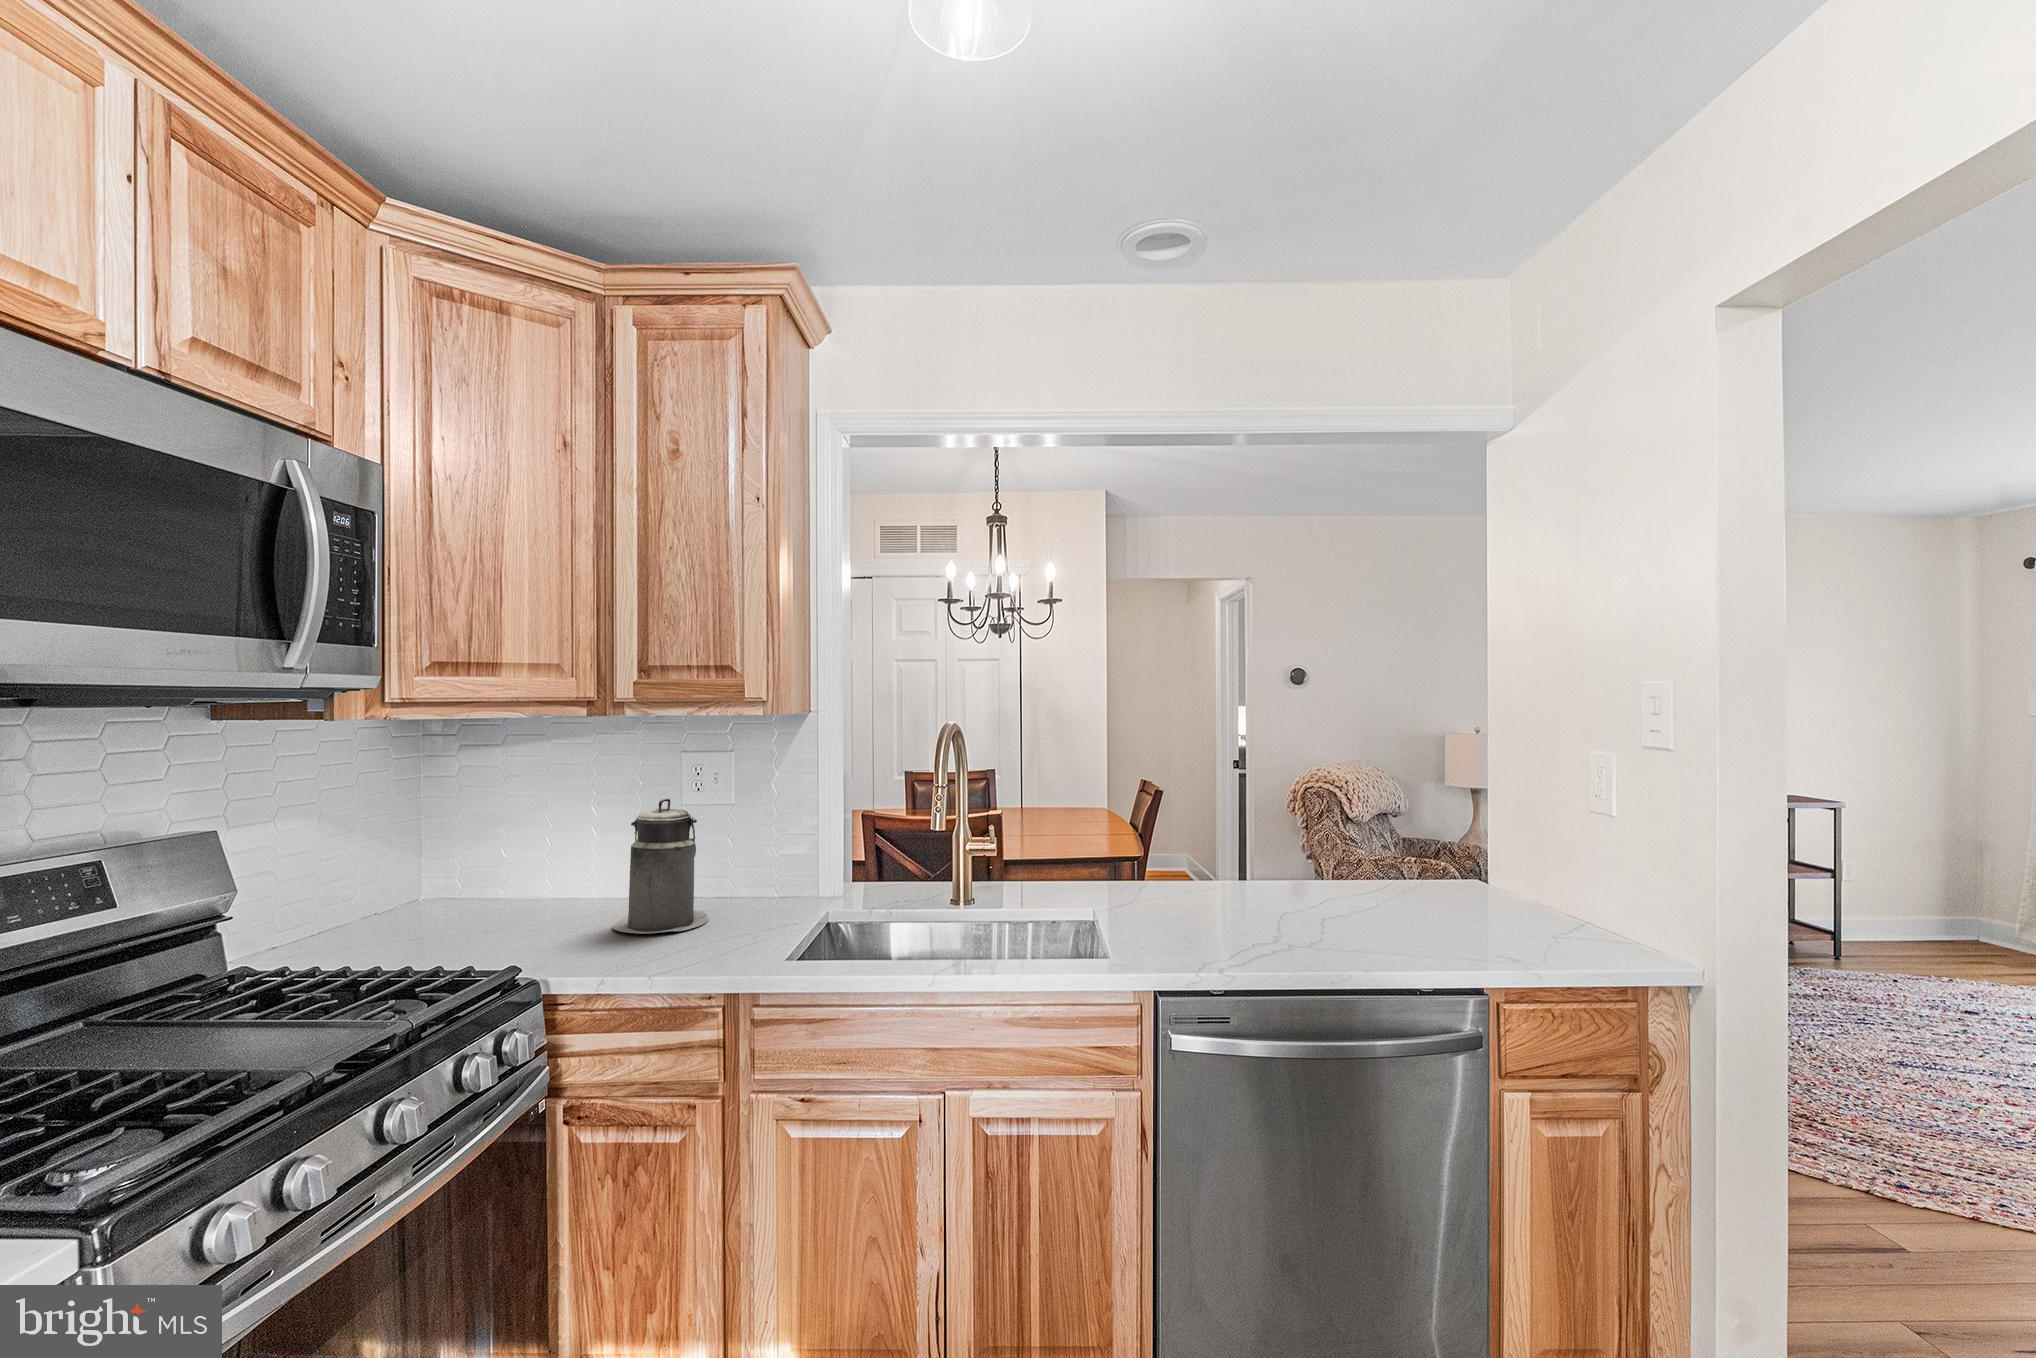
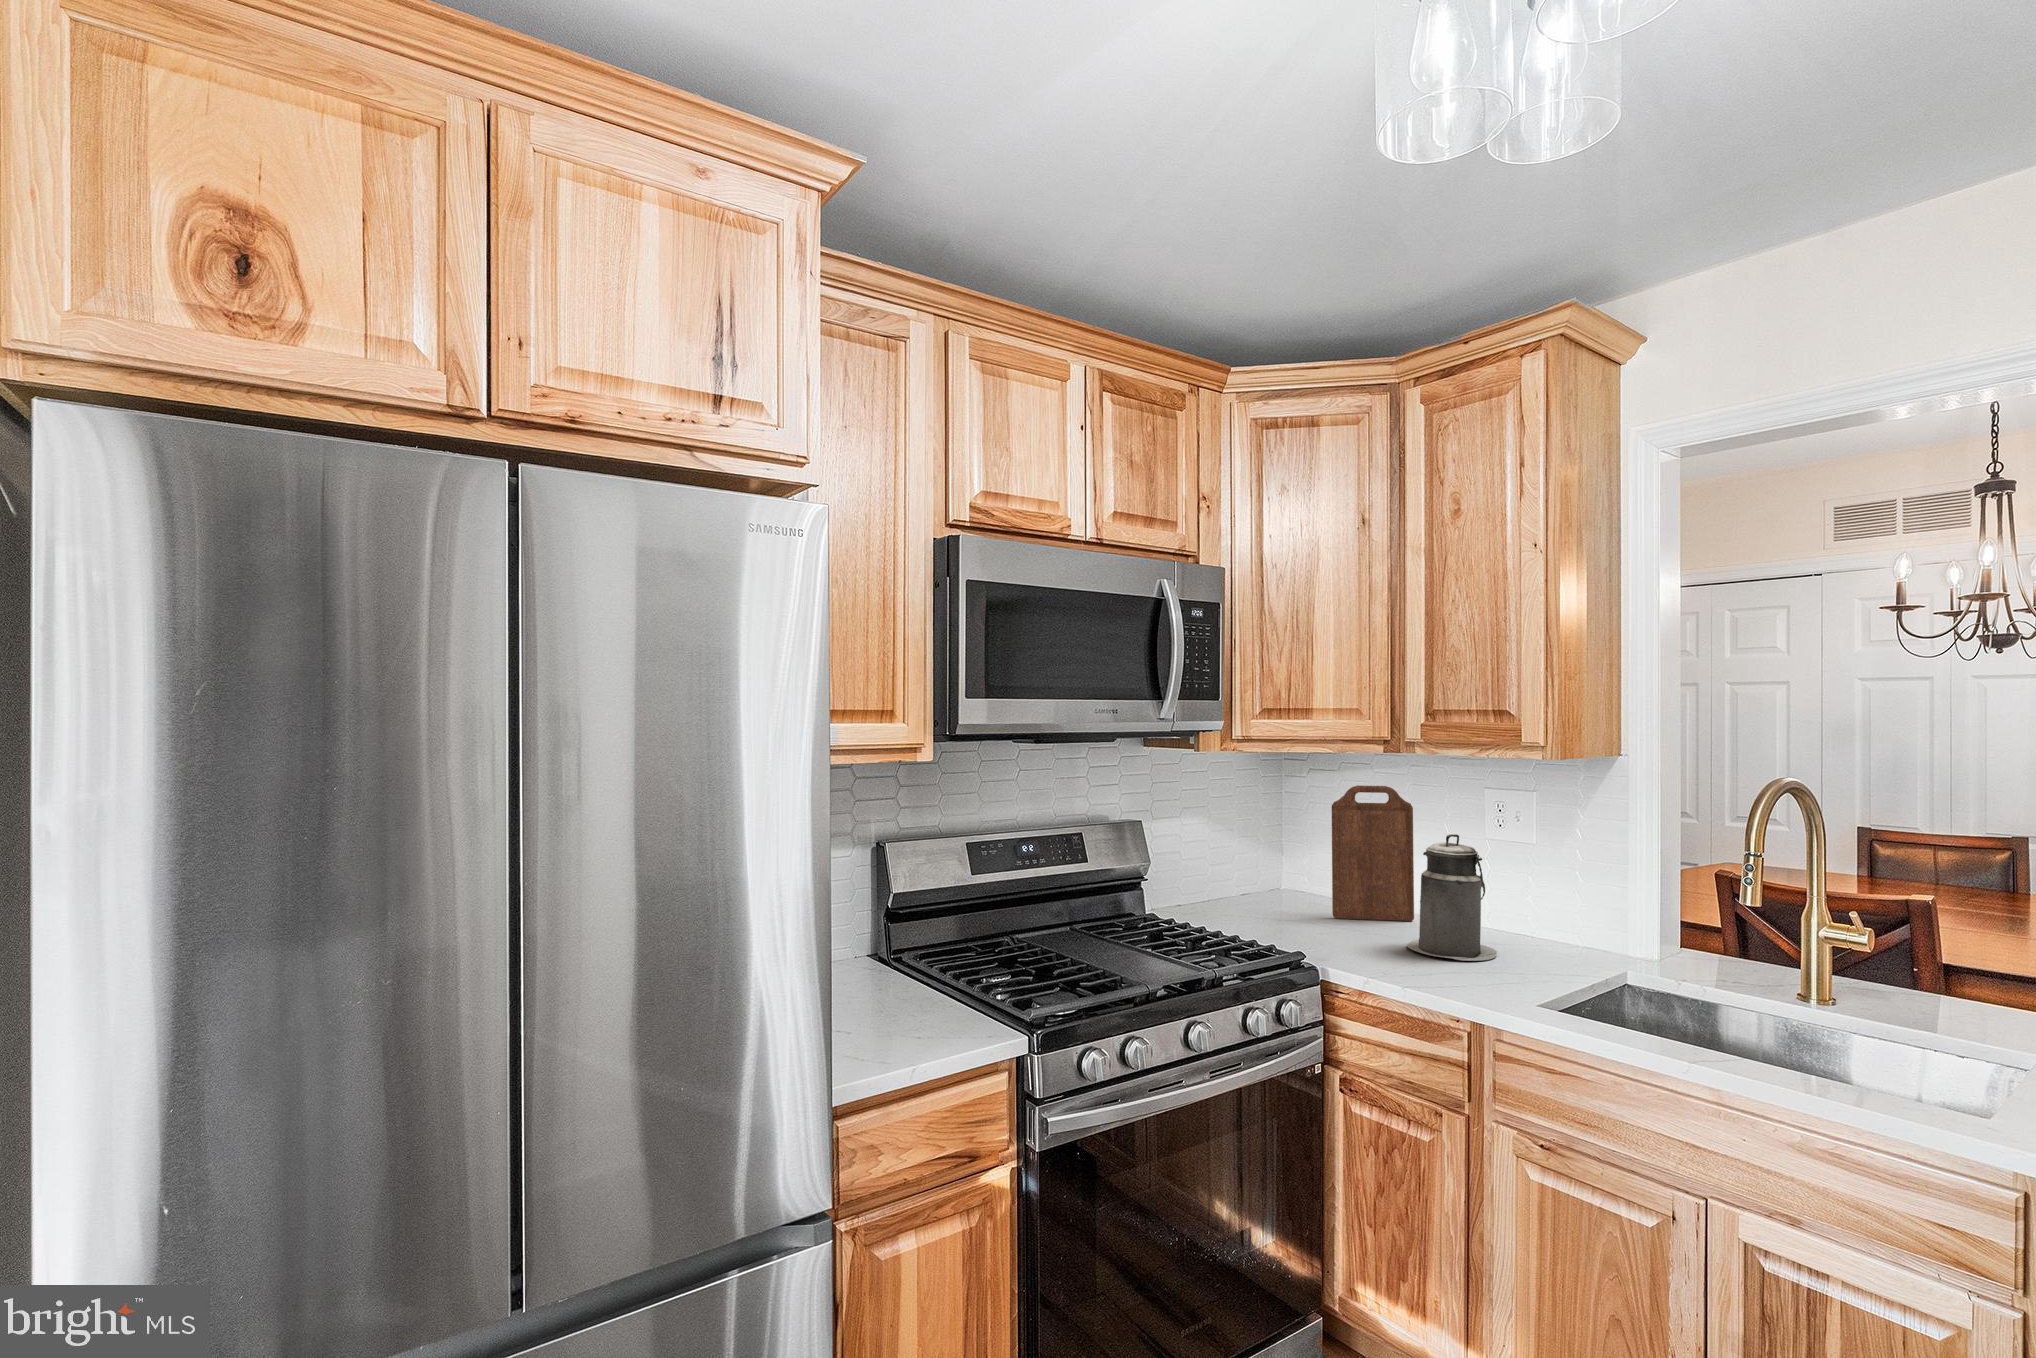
cutting board: none [498,755,596,917] -> present [1332,785,1414,921]

